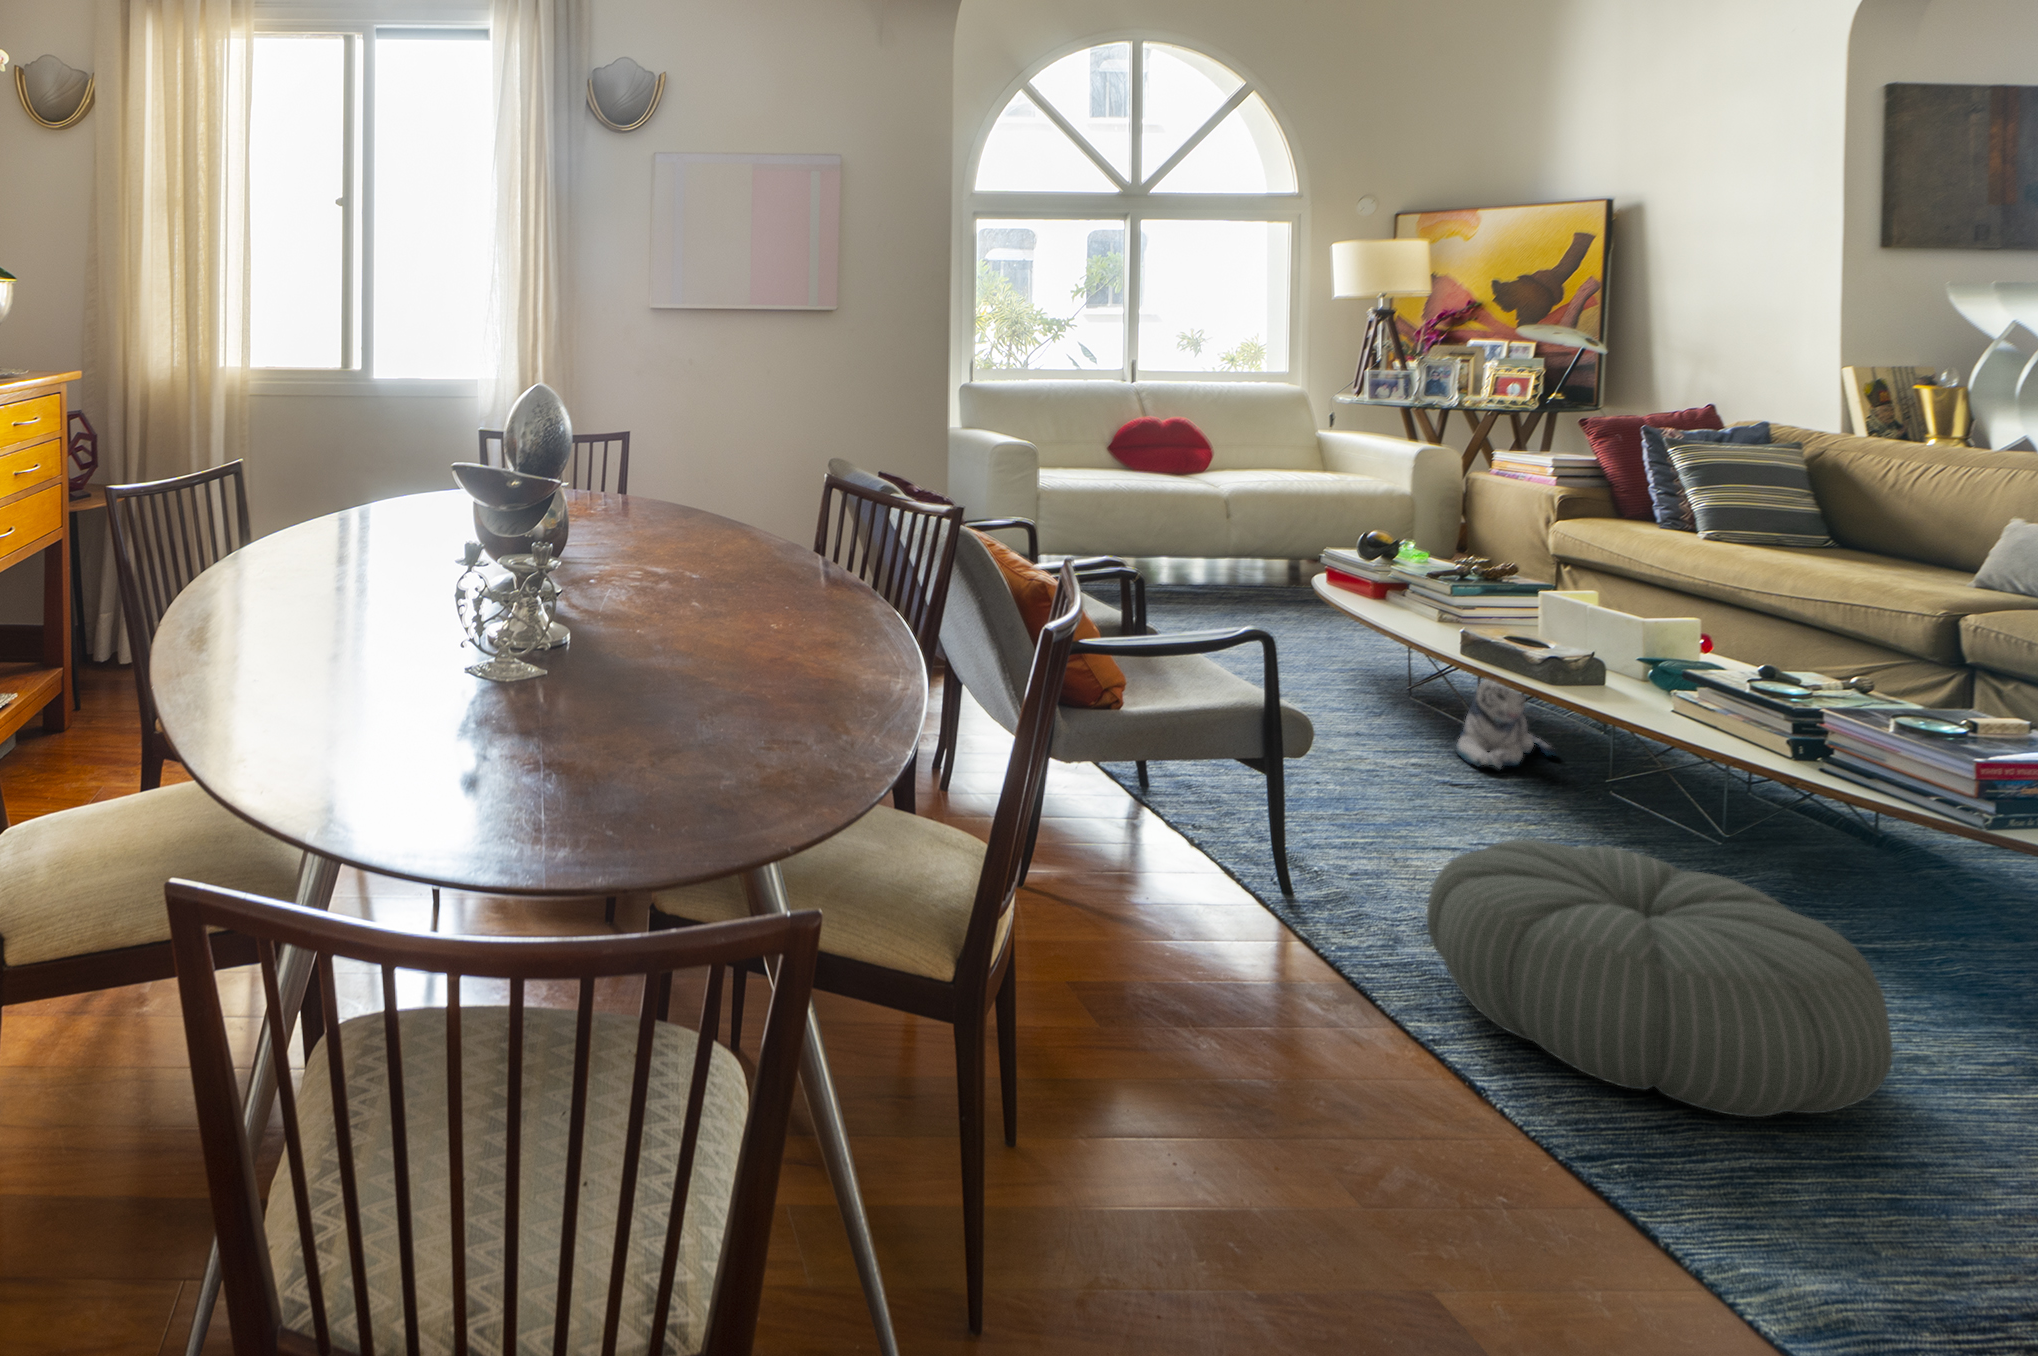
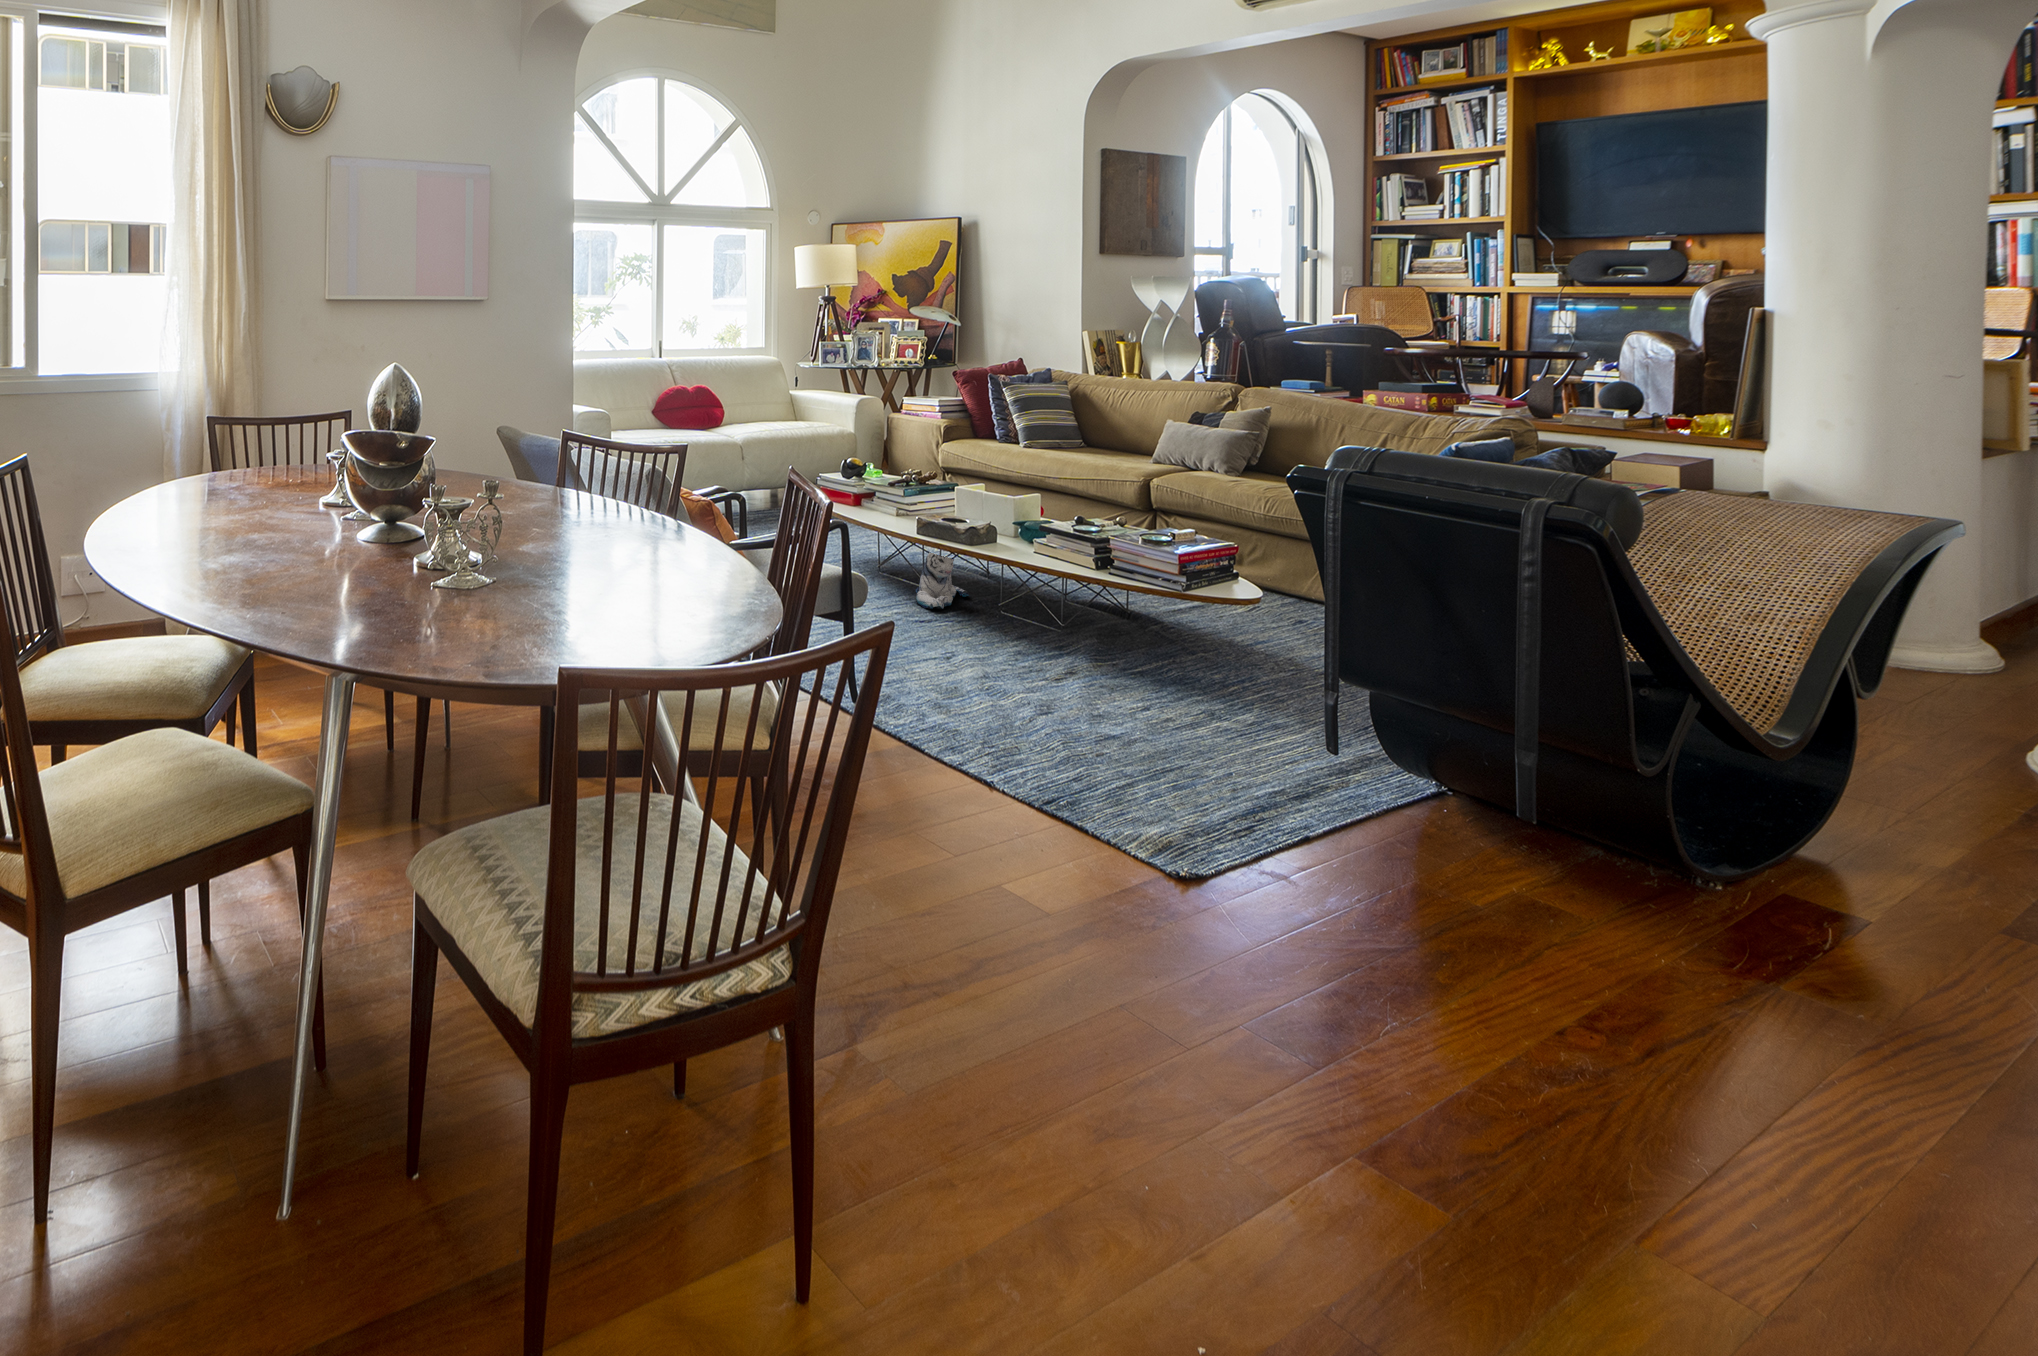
pouf: present [1427,840,1893,1117] -> none [946,633,1164,765]

